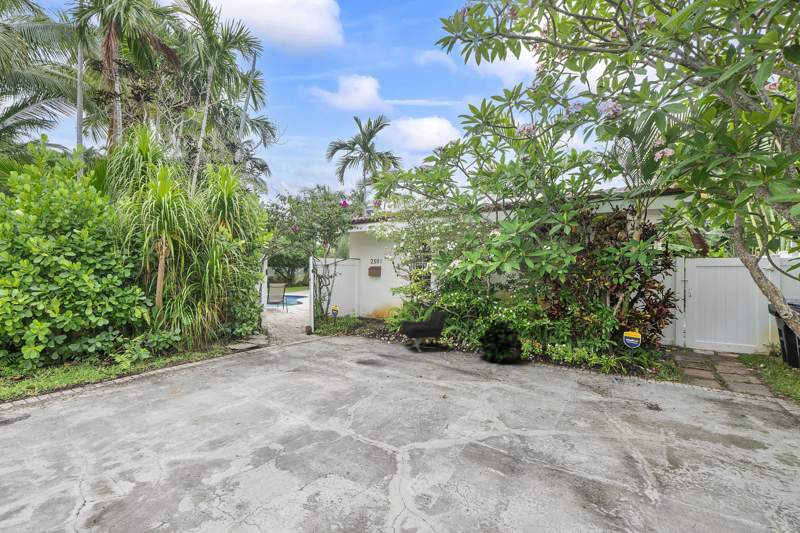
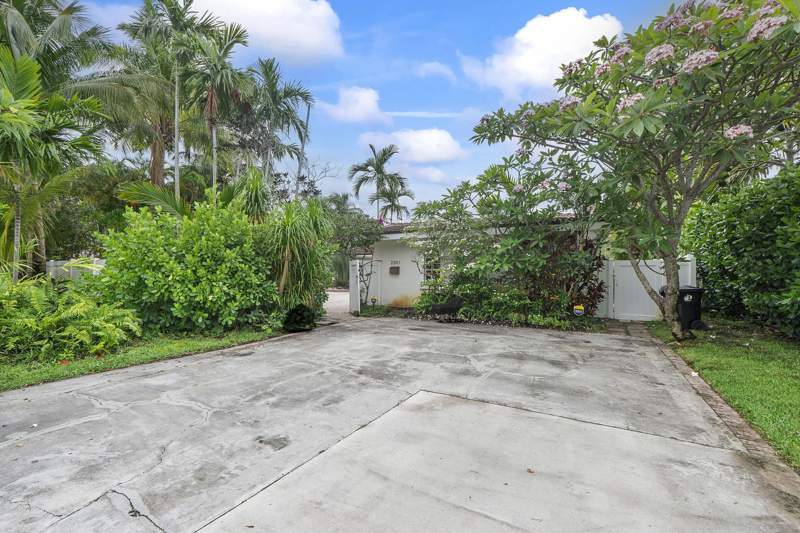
potted plant: present [477,322,523,363] -> present [283,303,316,332]

